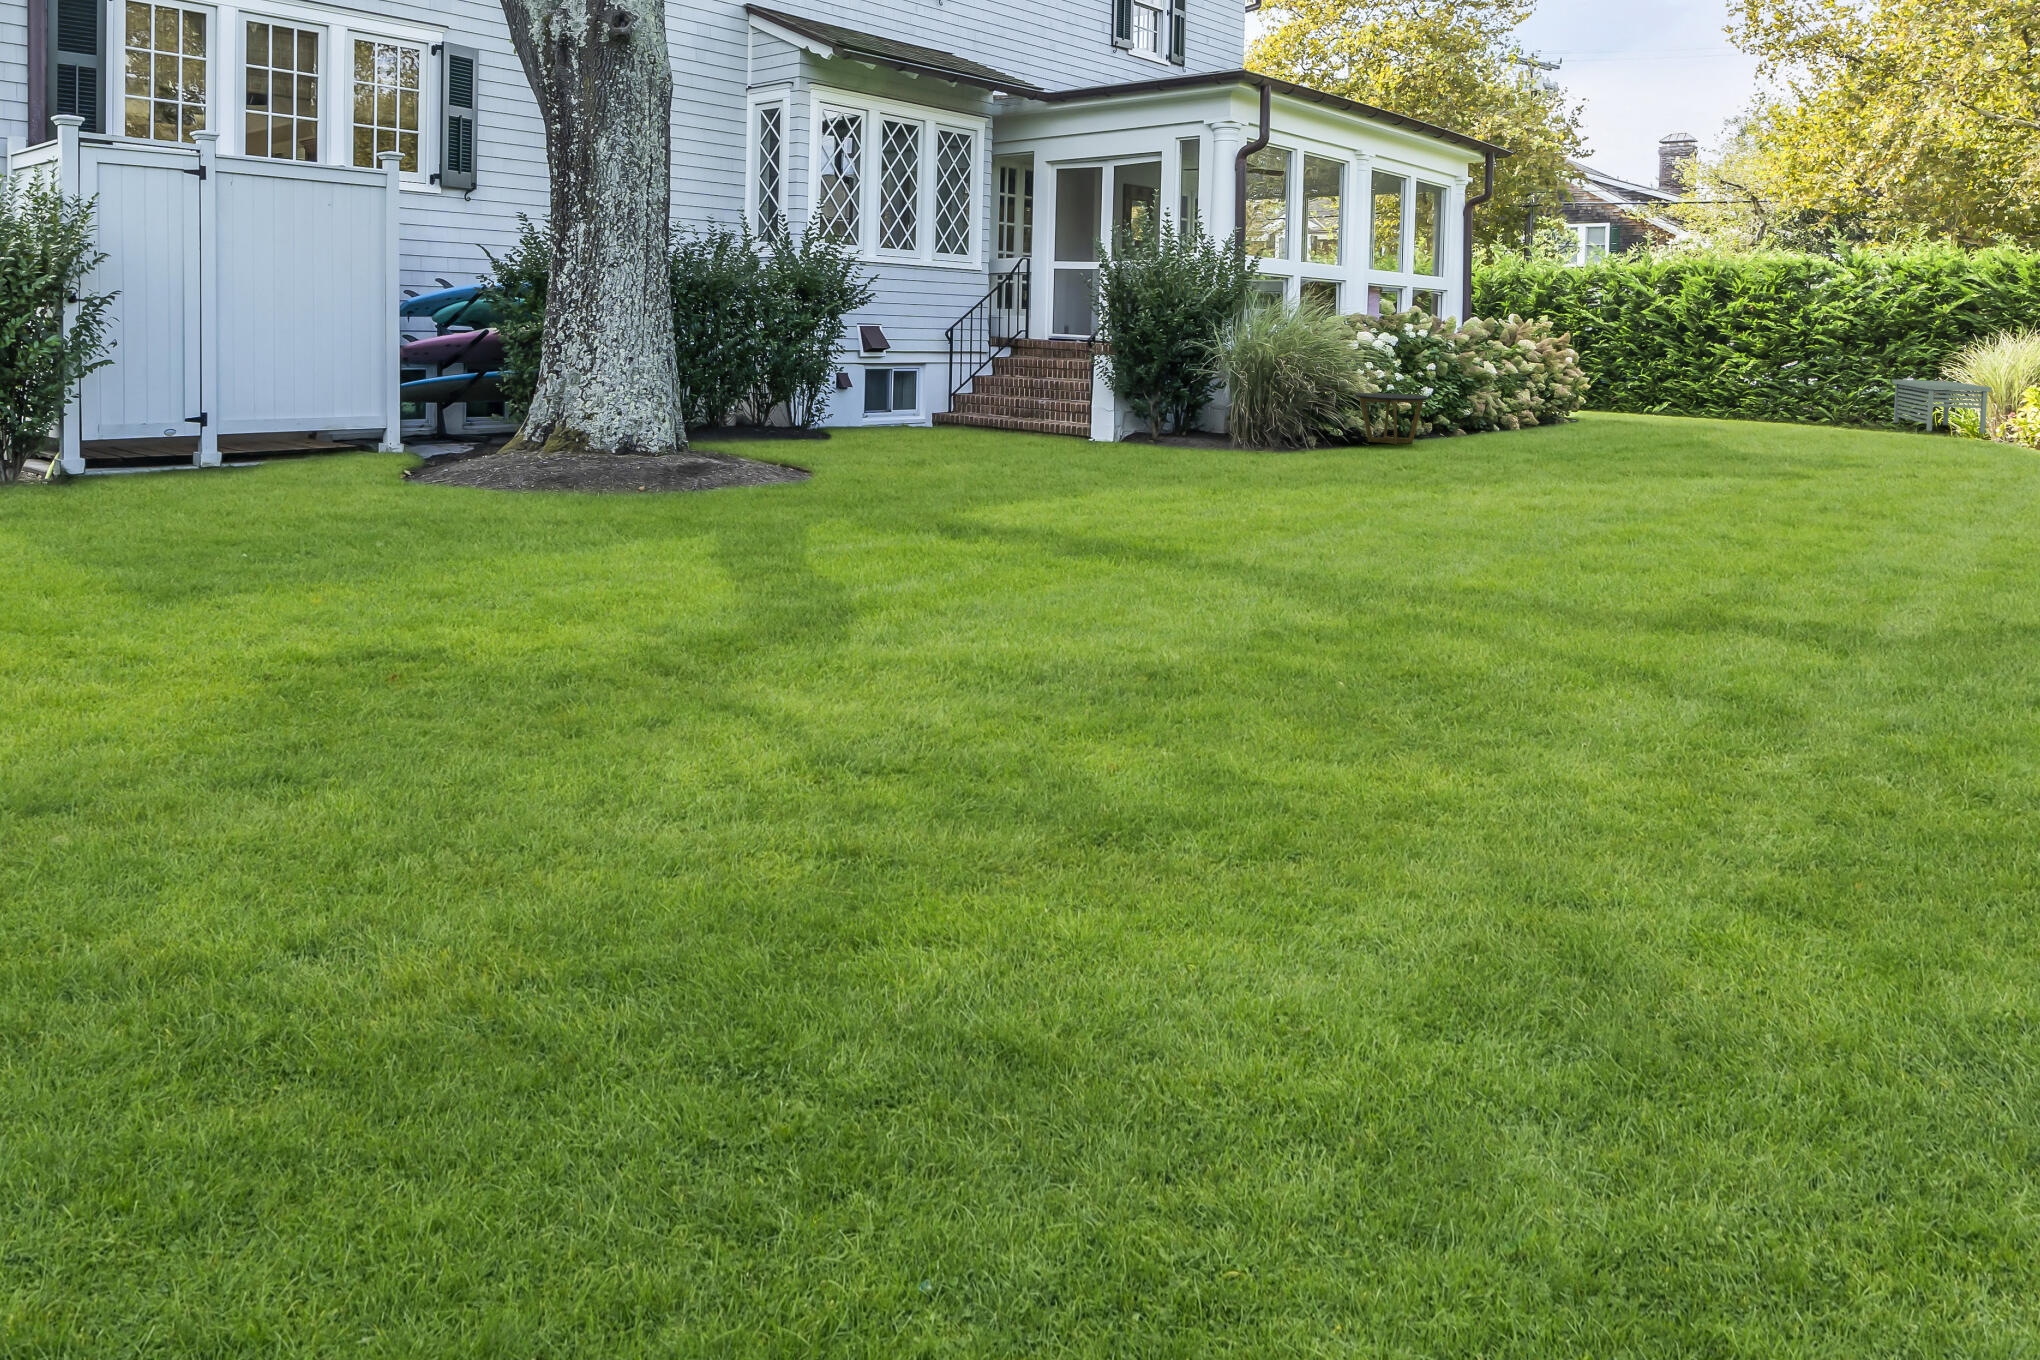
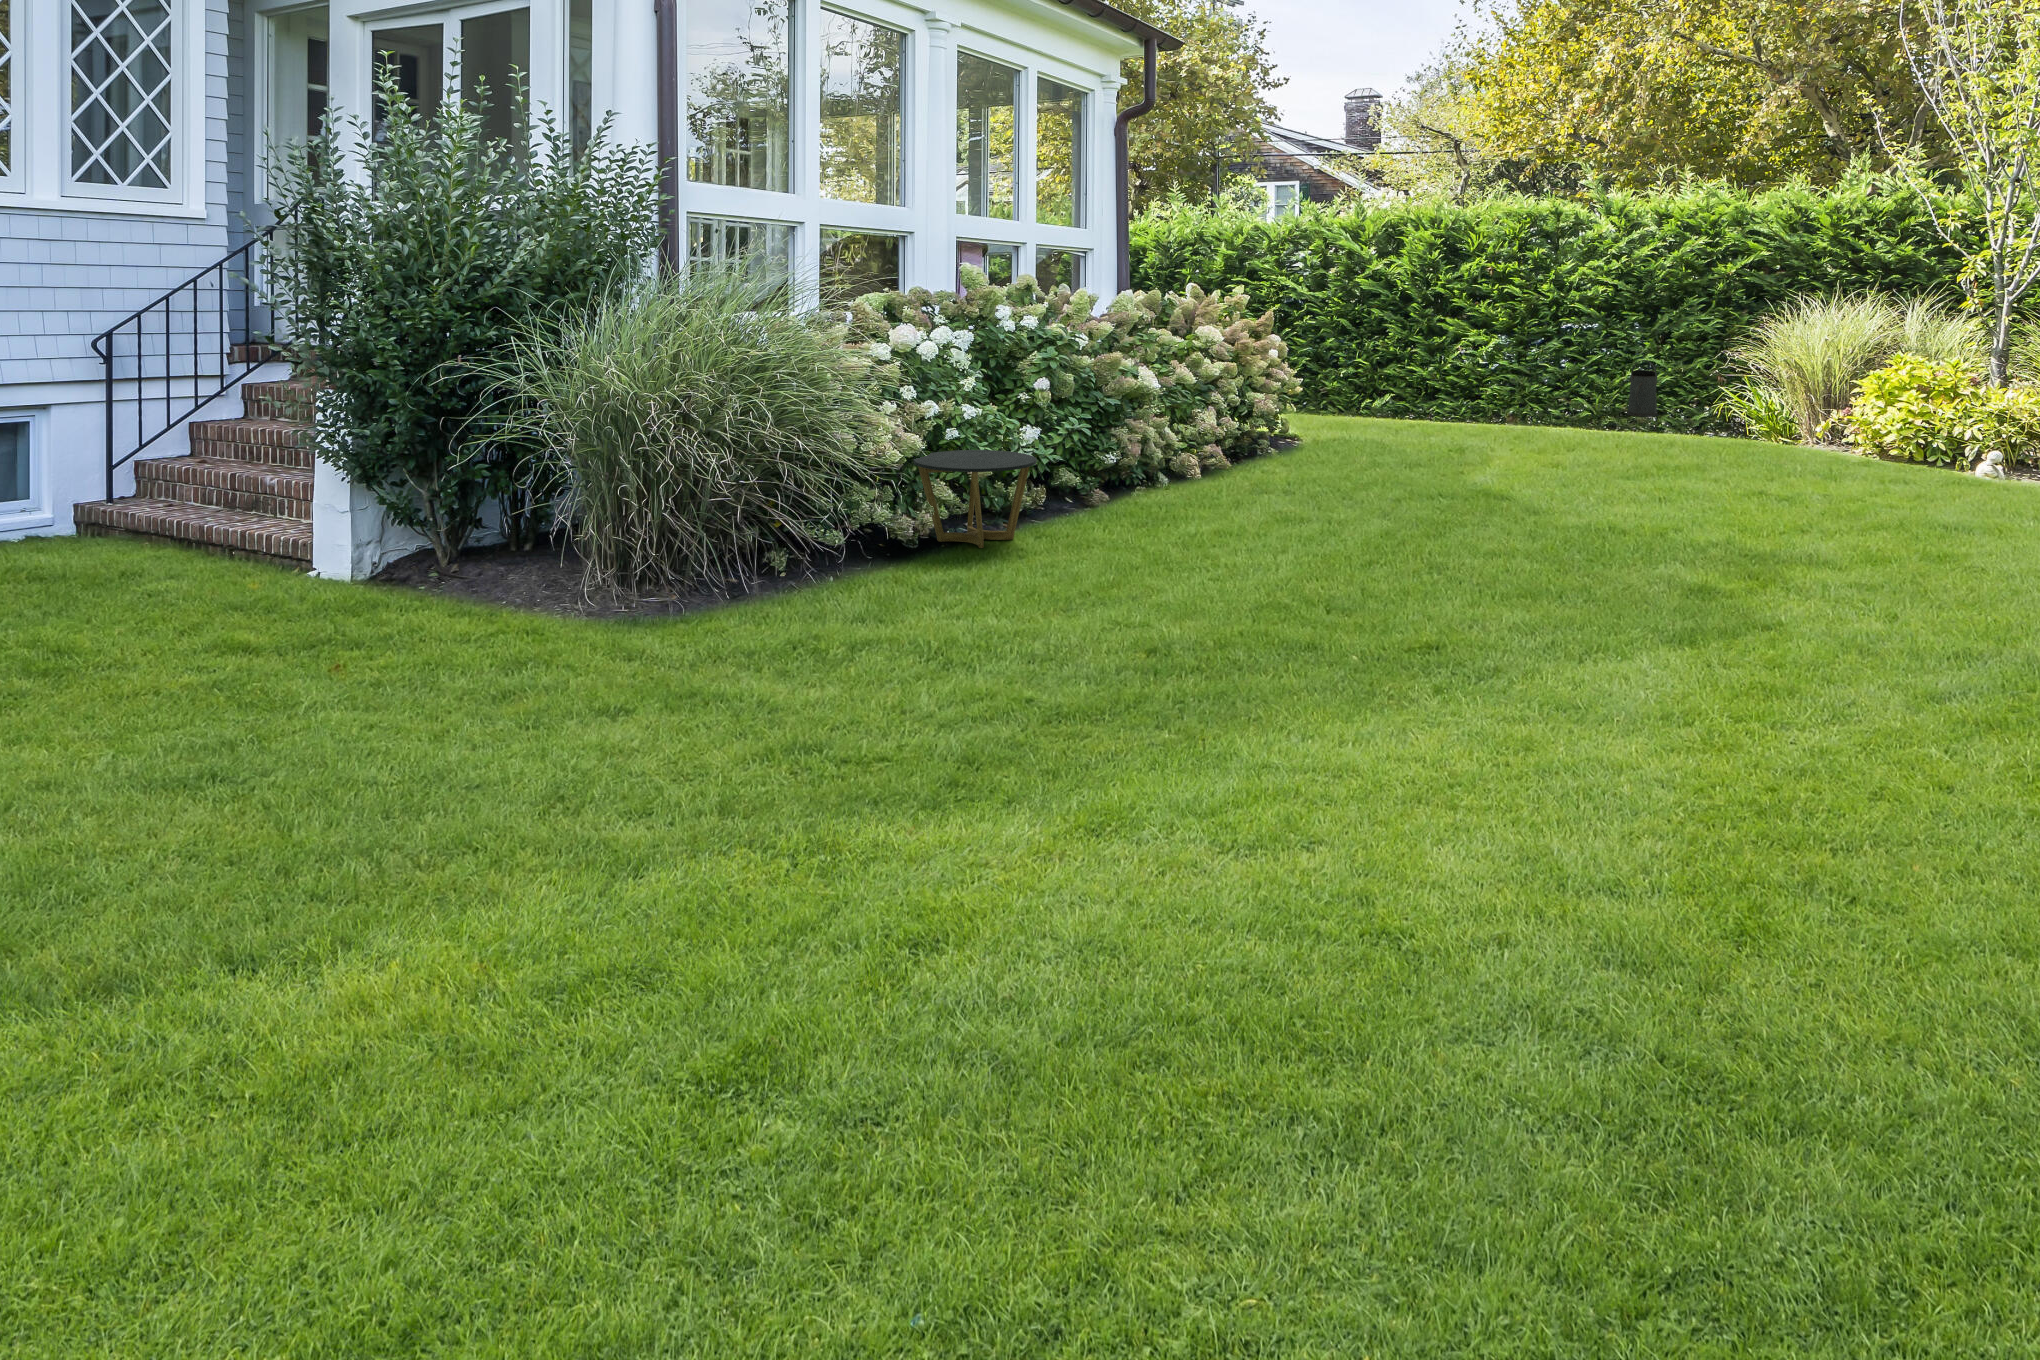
watering can: none [1857,377,1887,420] -> present [1627,360,1658,417]
storage bench: present [1892,380,1992,433] -> none [1674,364,1813,439]

